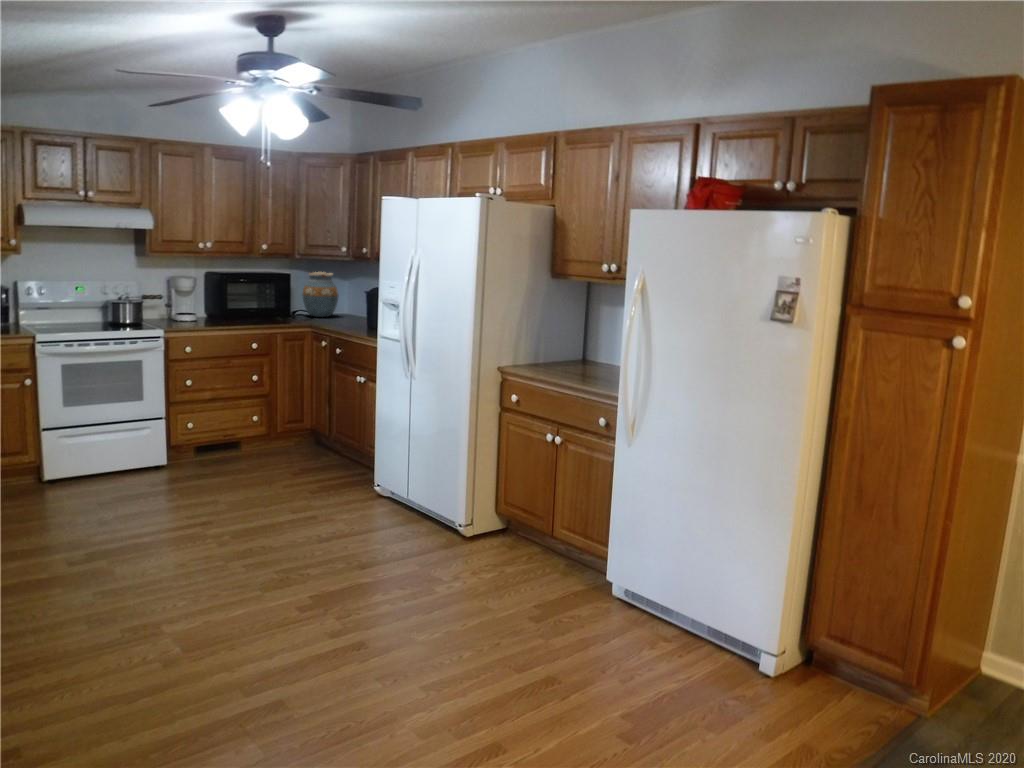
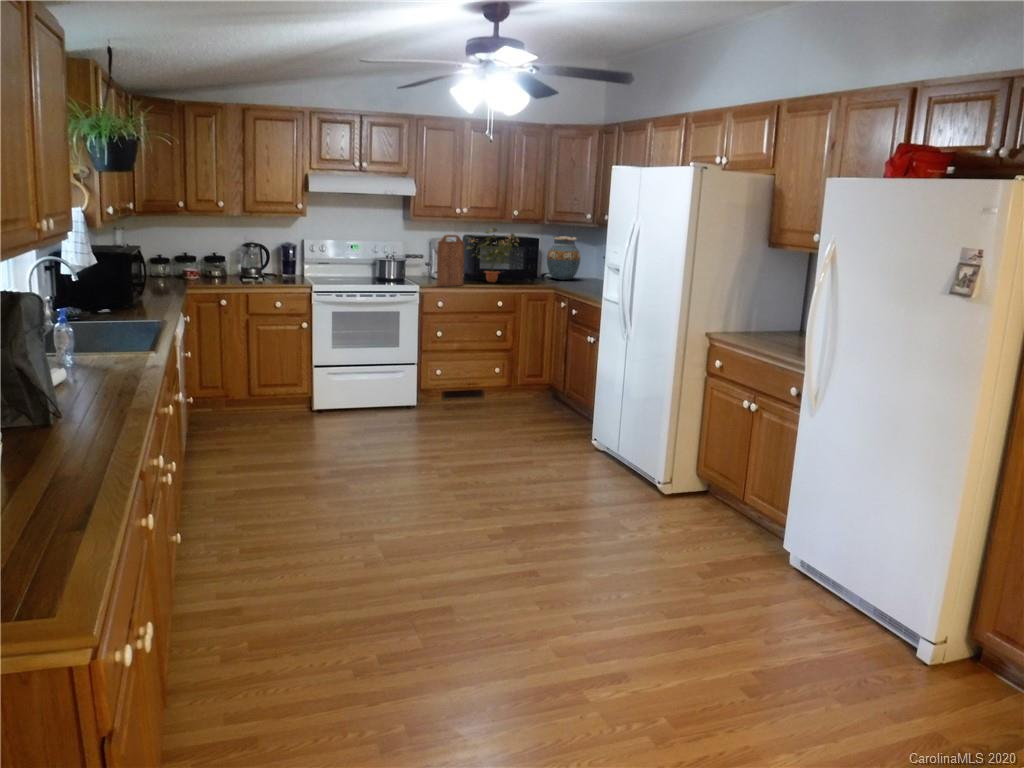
potted plant: none [212,264,276,323] -> present [466,228,519,282]
cutting board: none [184,272,215,329] -> present [437,235,465,286]

